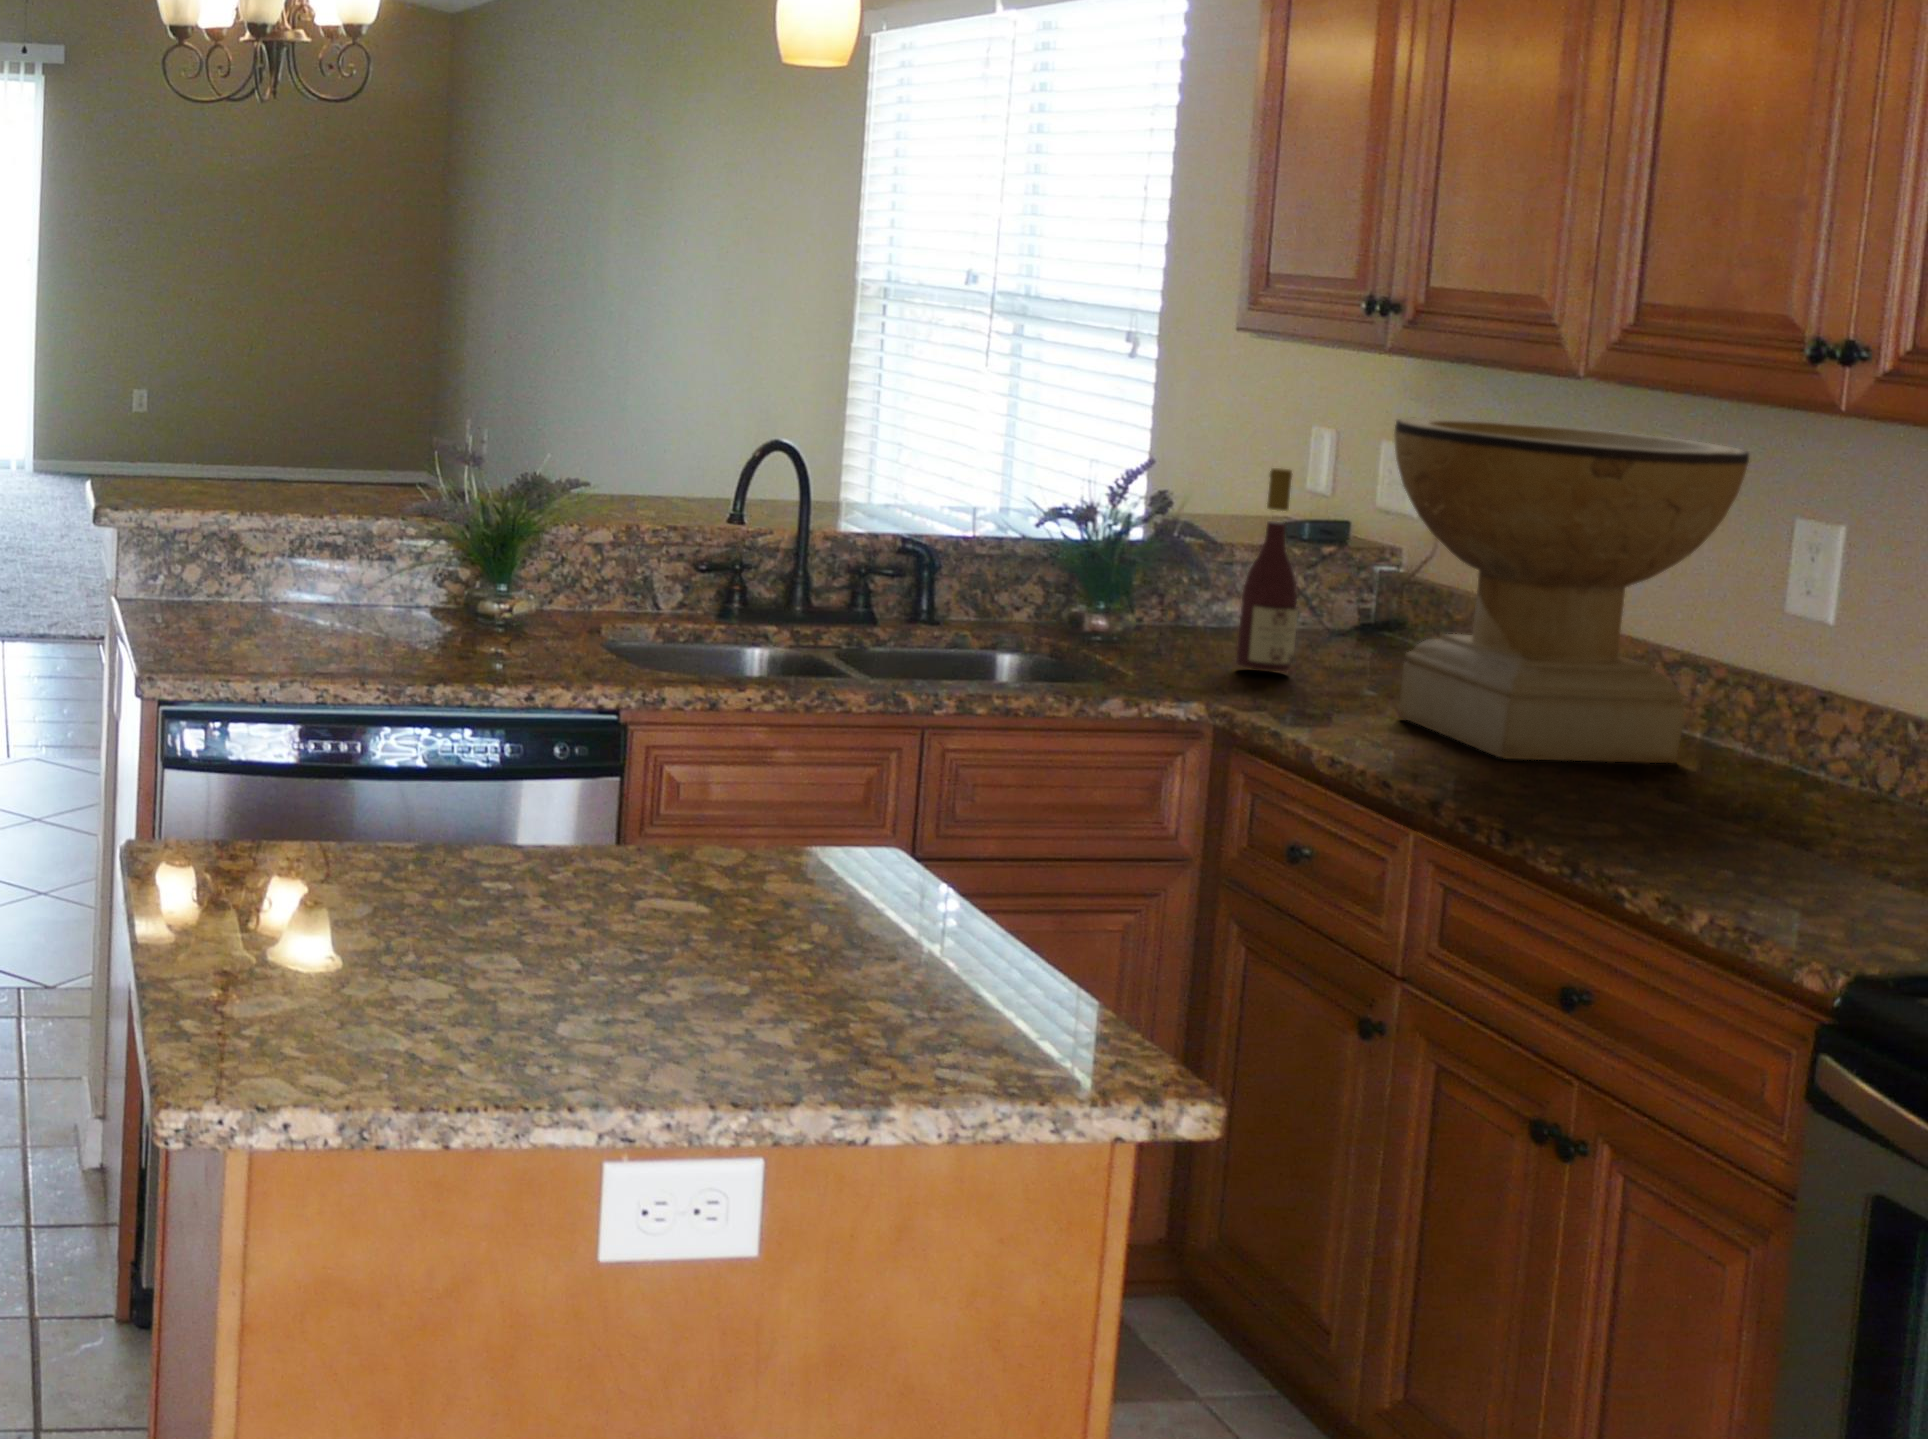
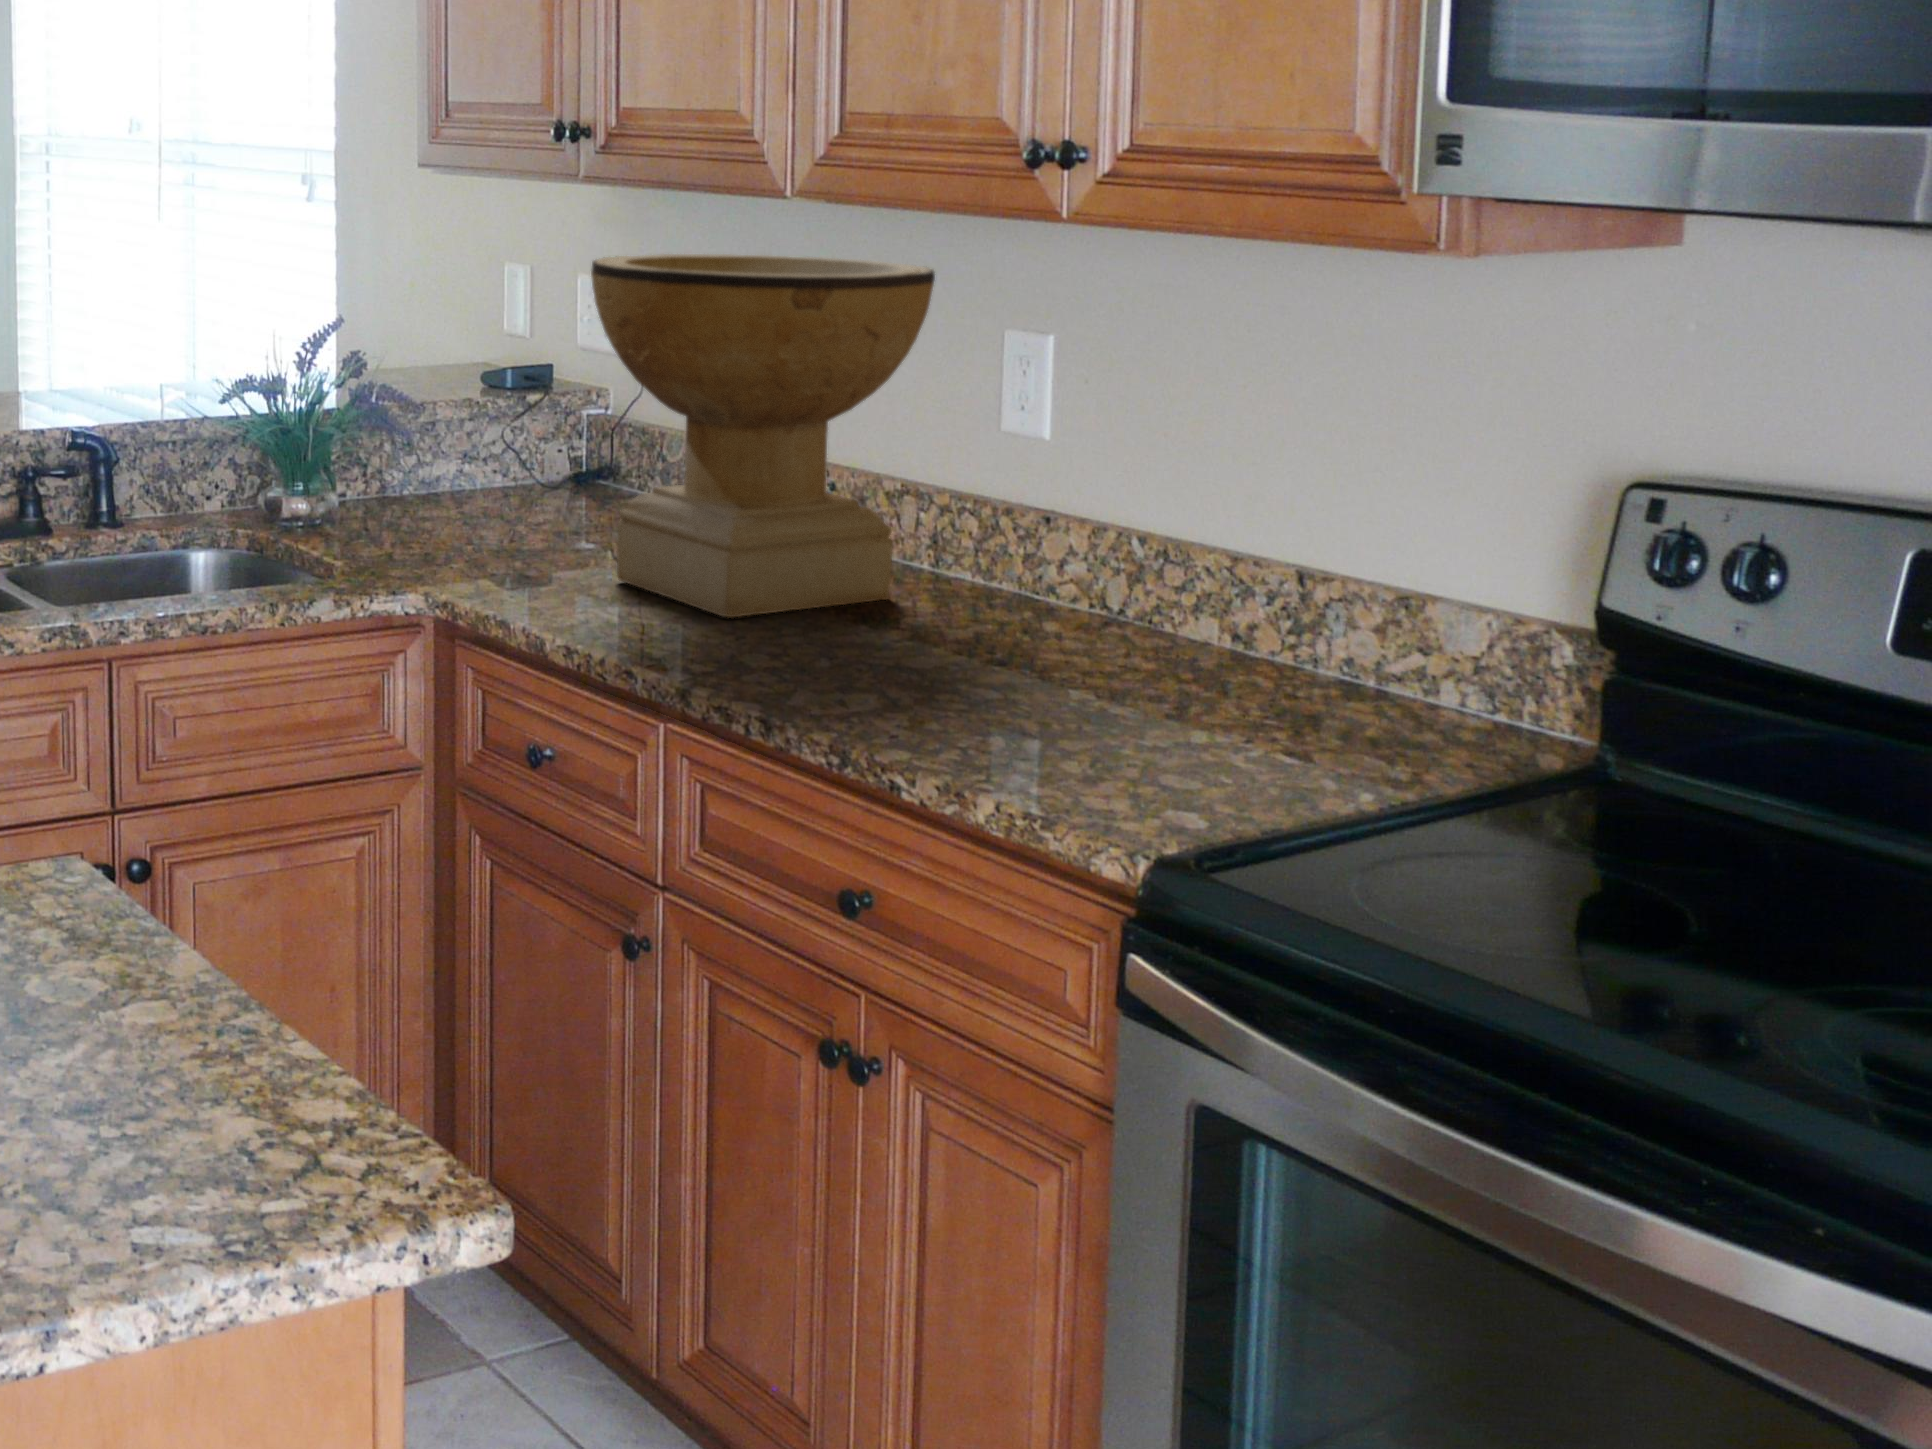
wine bottle: present [1236,468,1298,671] -> none [444,321,506,548]

